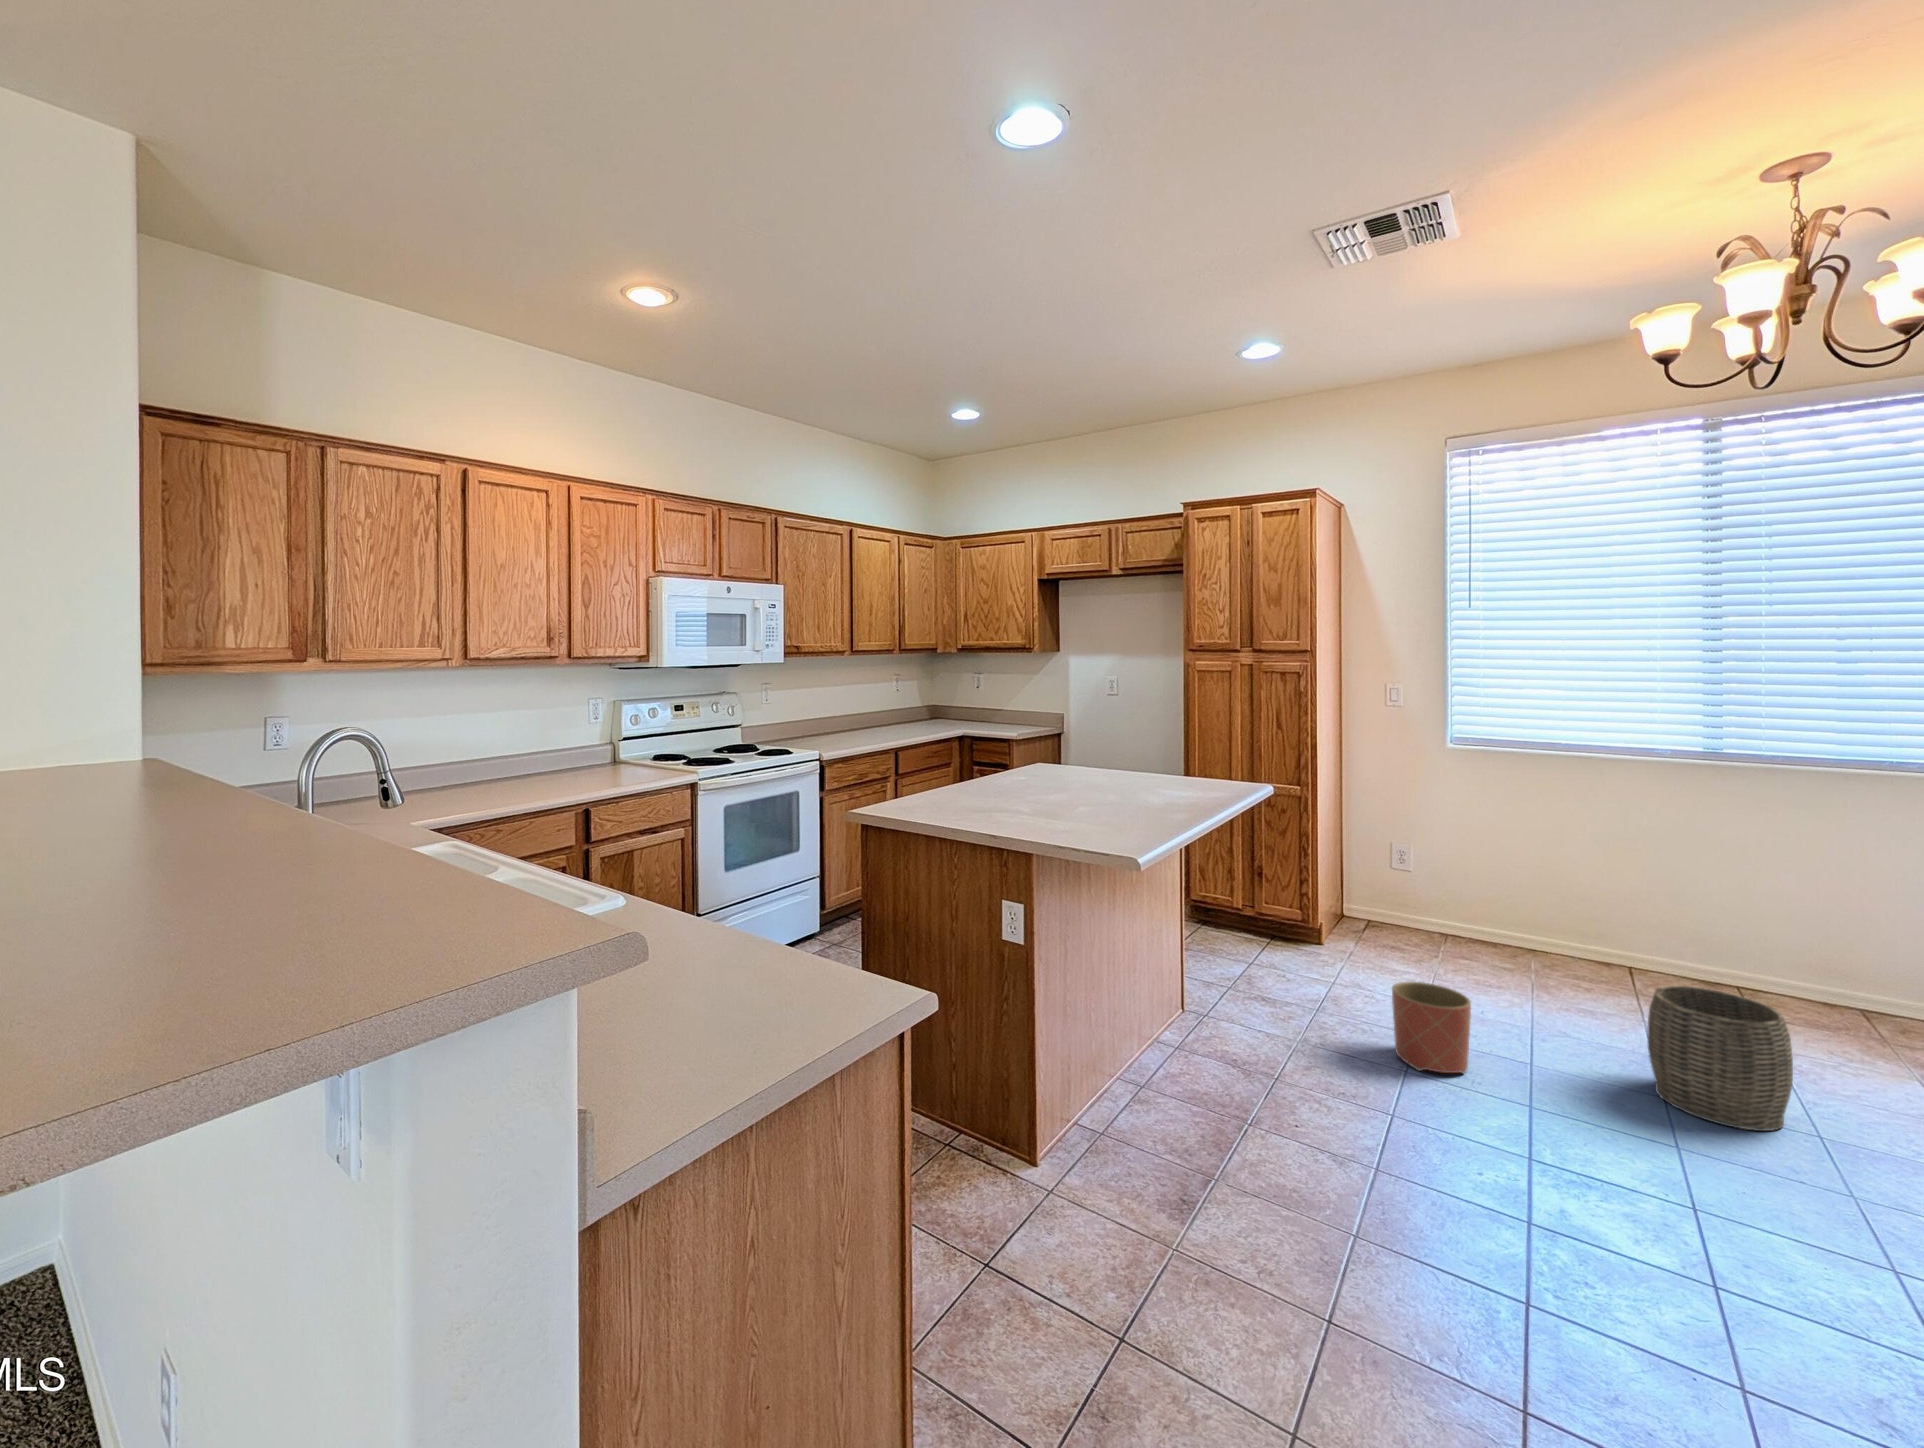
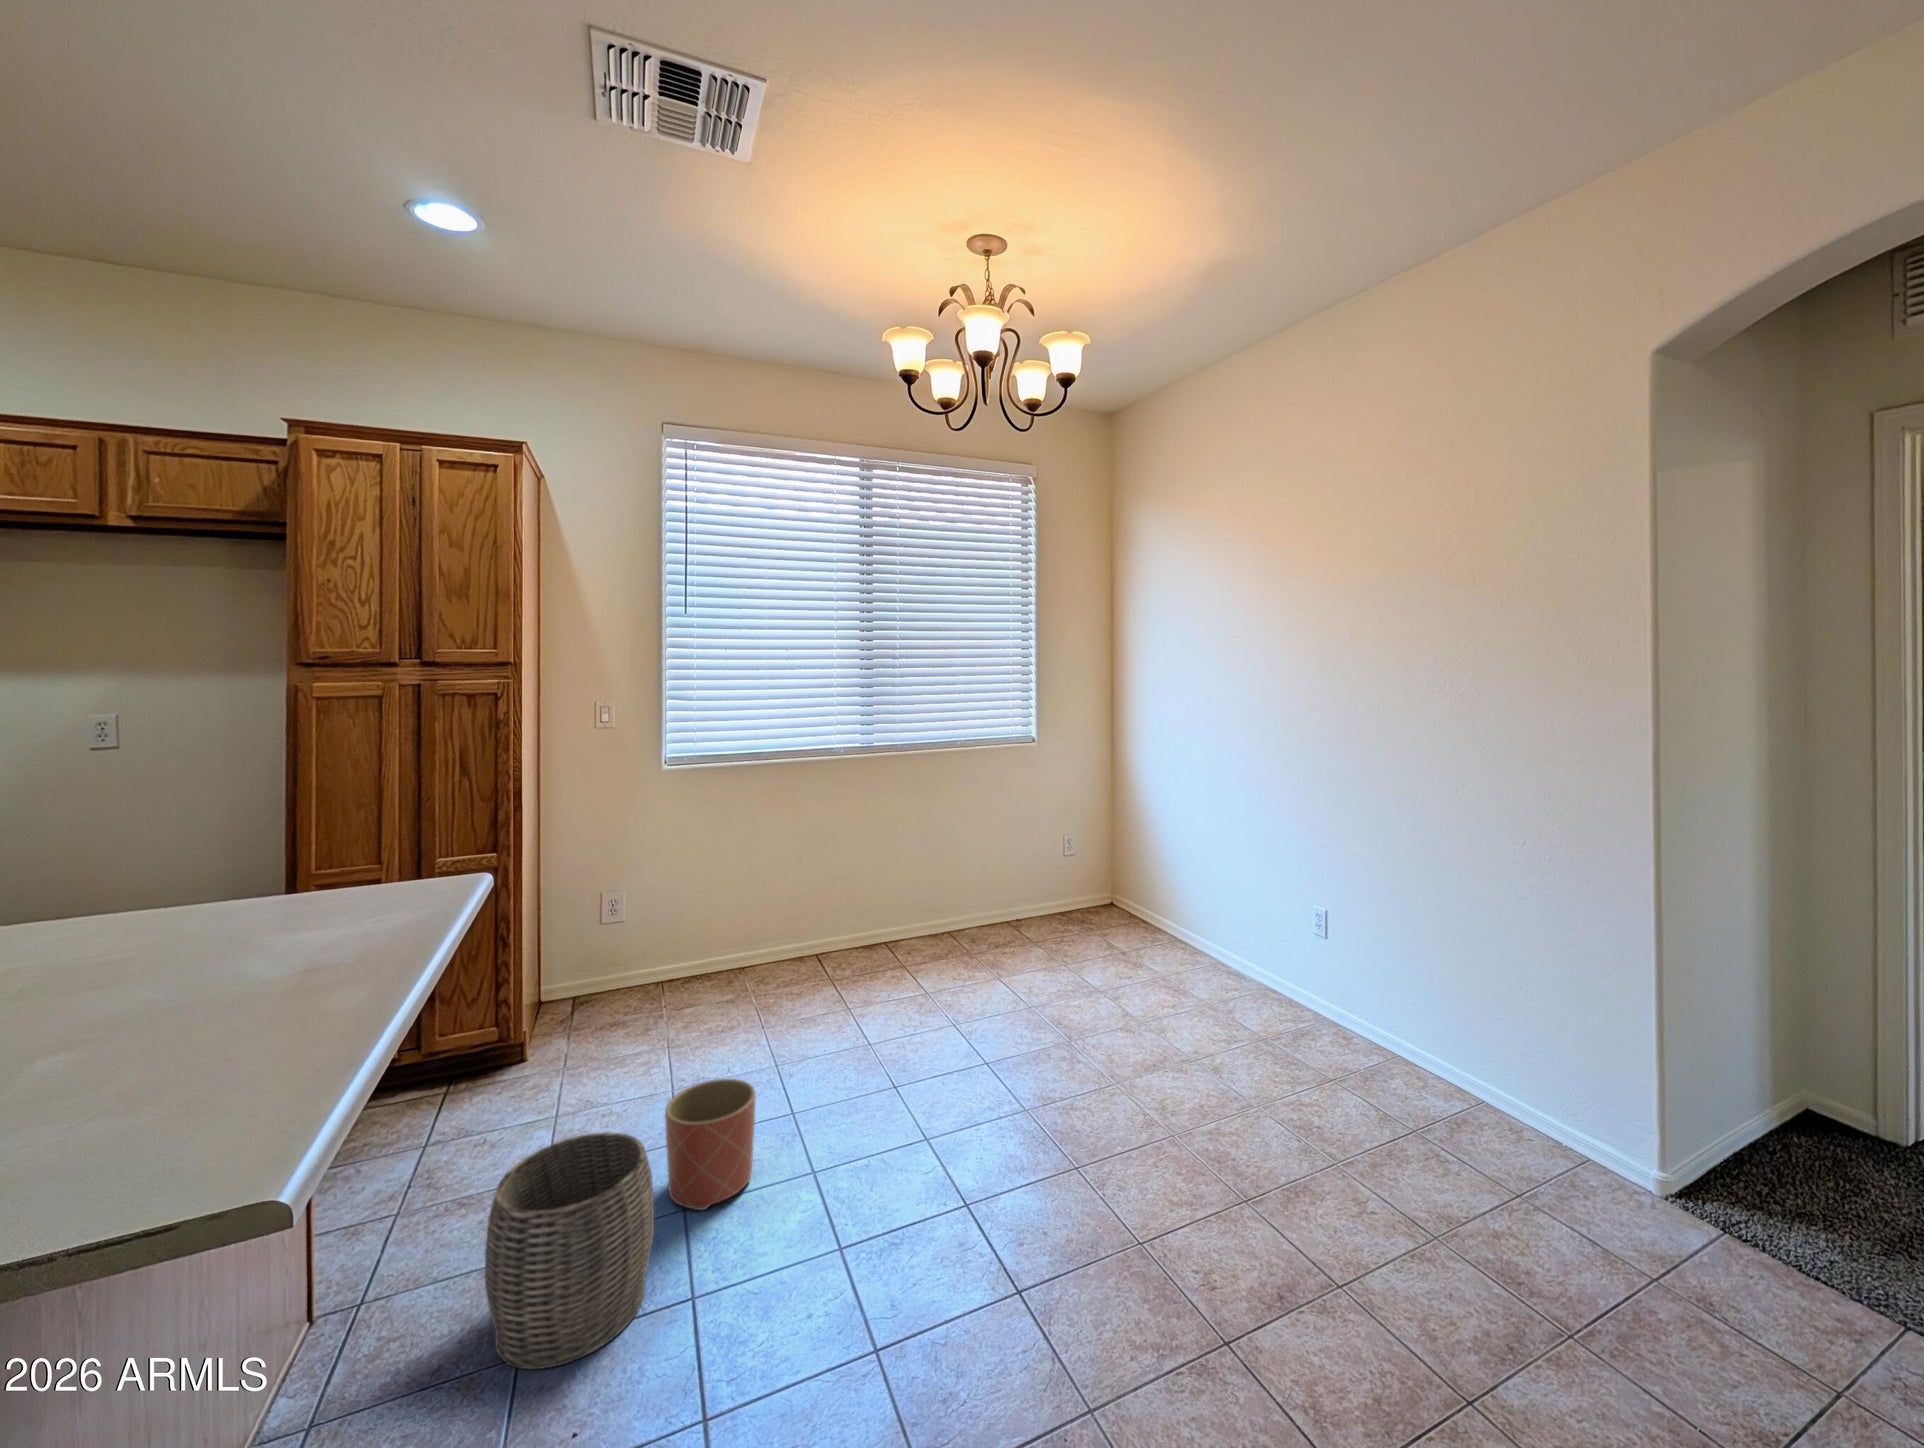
woven basket: present [1648,986,1793,1131] -> present [485,1132,654,1369]

